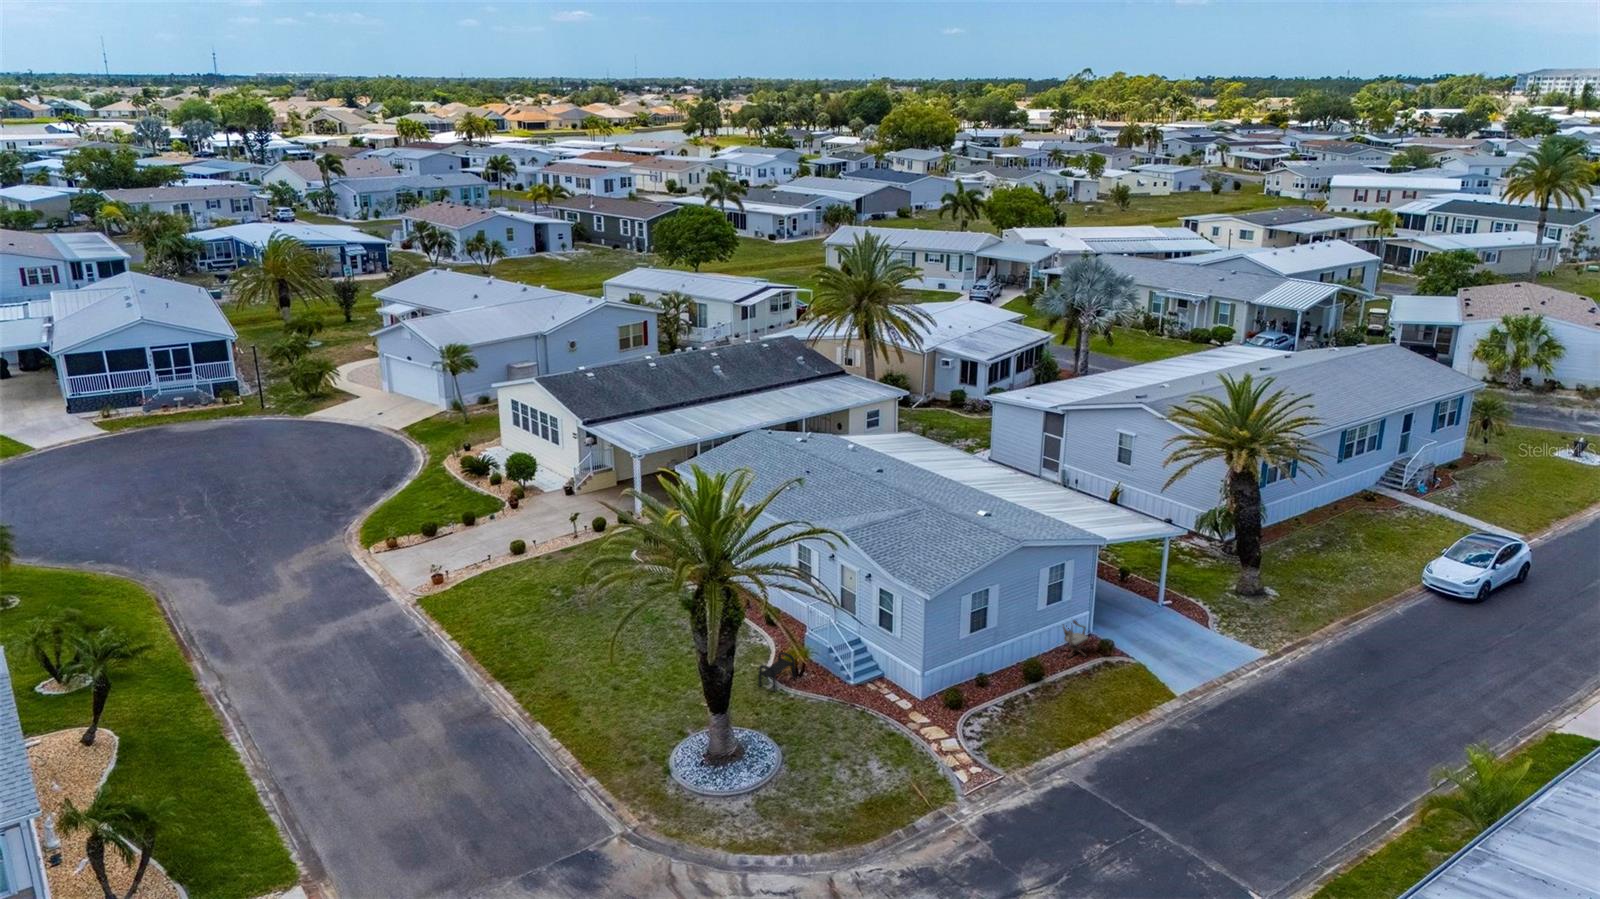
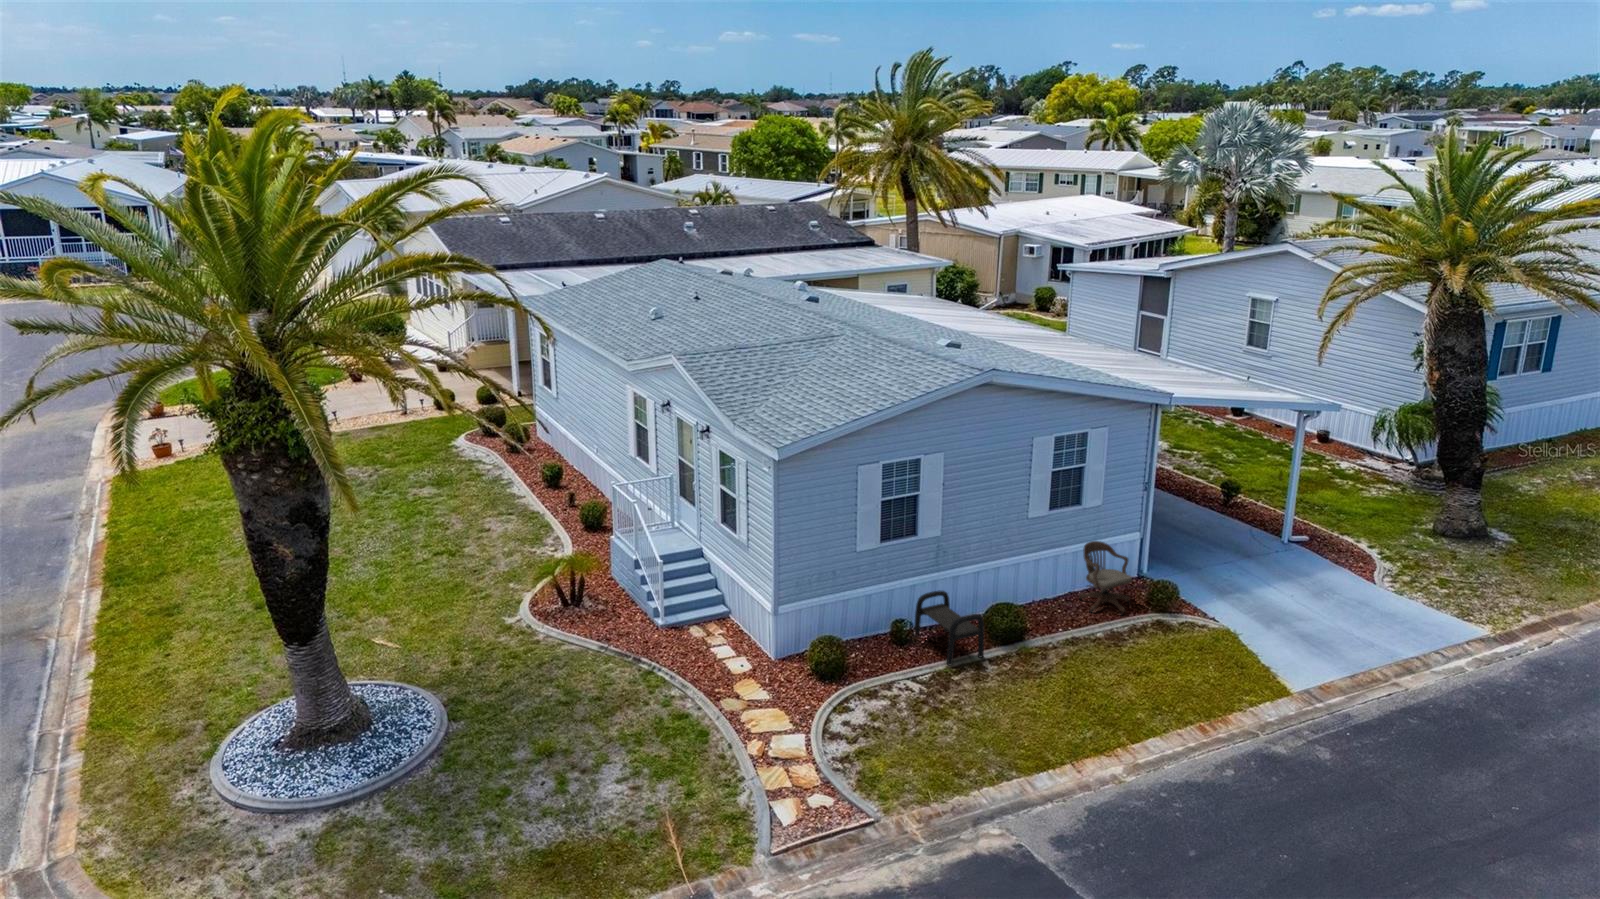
bench: present [758,652,796,692] -> present [914,590,984,665]

